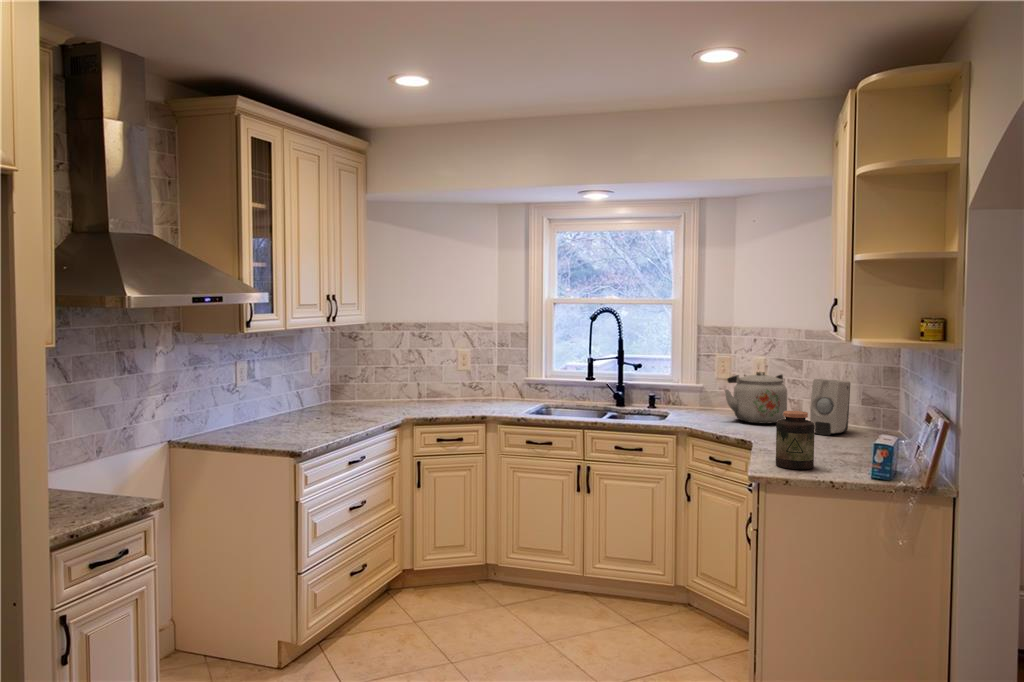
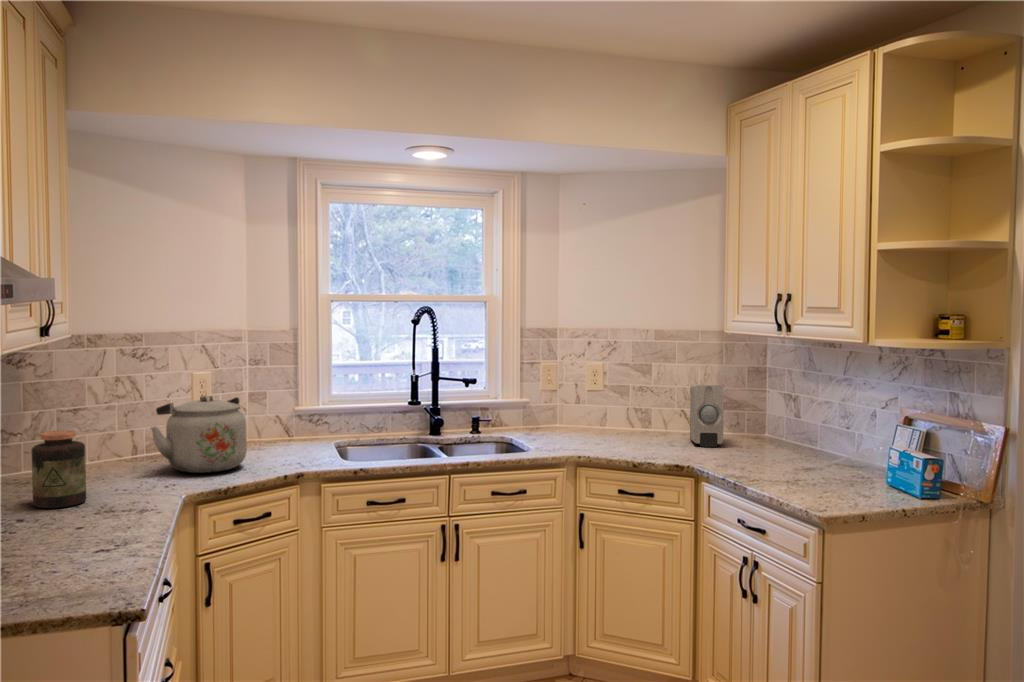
kettle: present [725,372,787,424] -> present [151,395,247,473]
jar: present [776,411,815,469] -> present [31,430,86,508]

